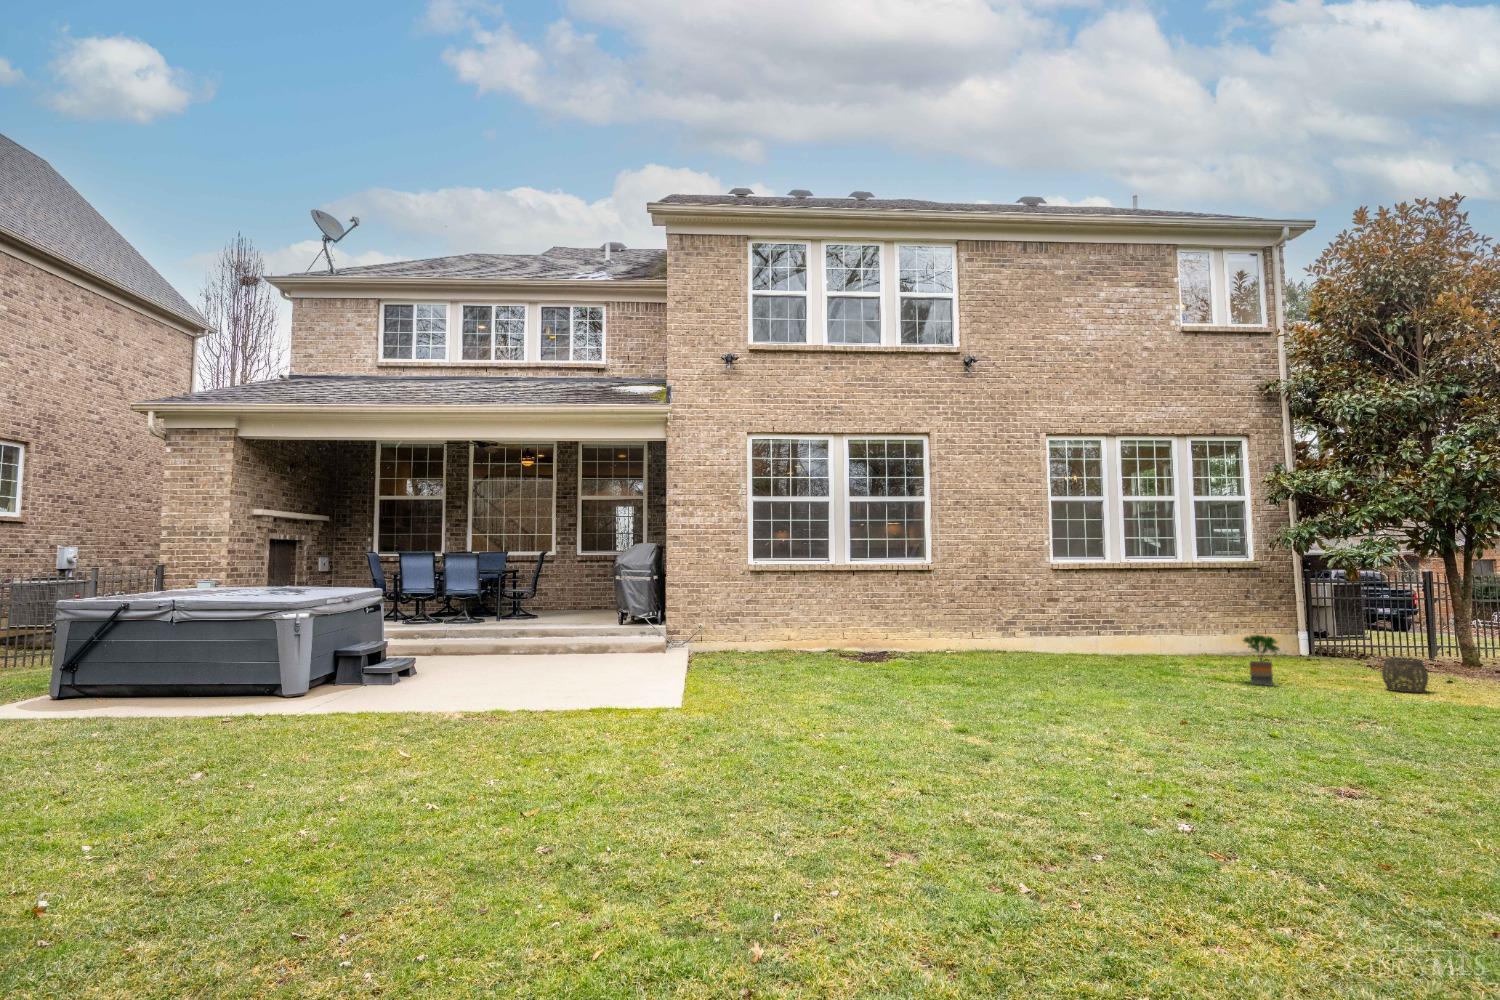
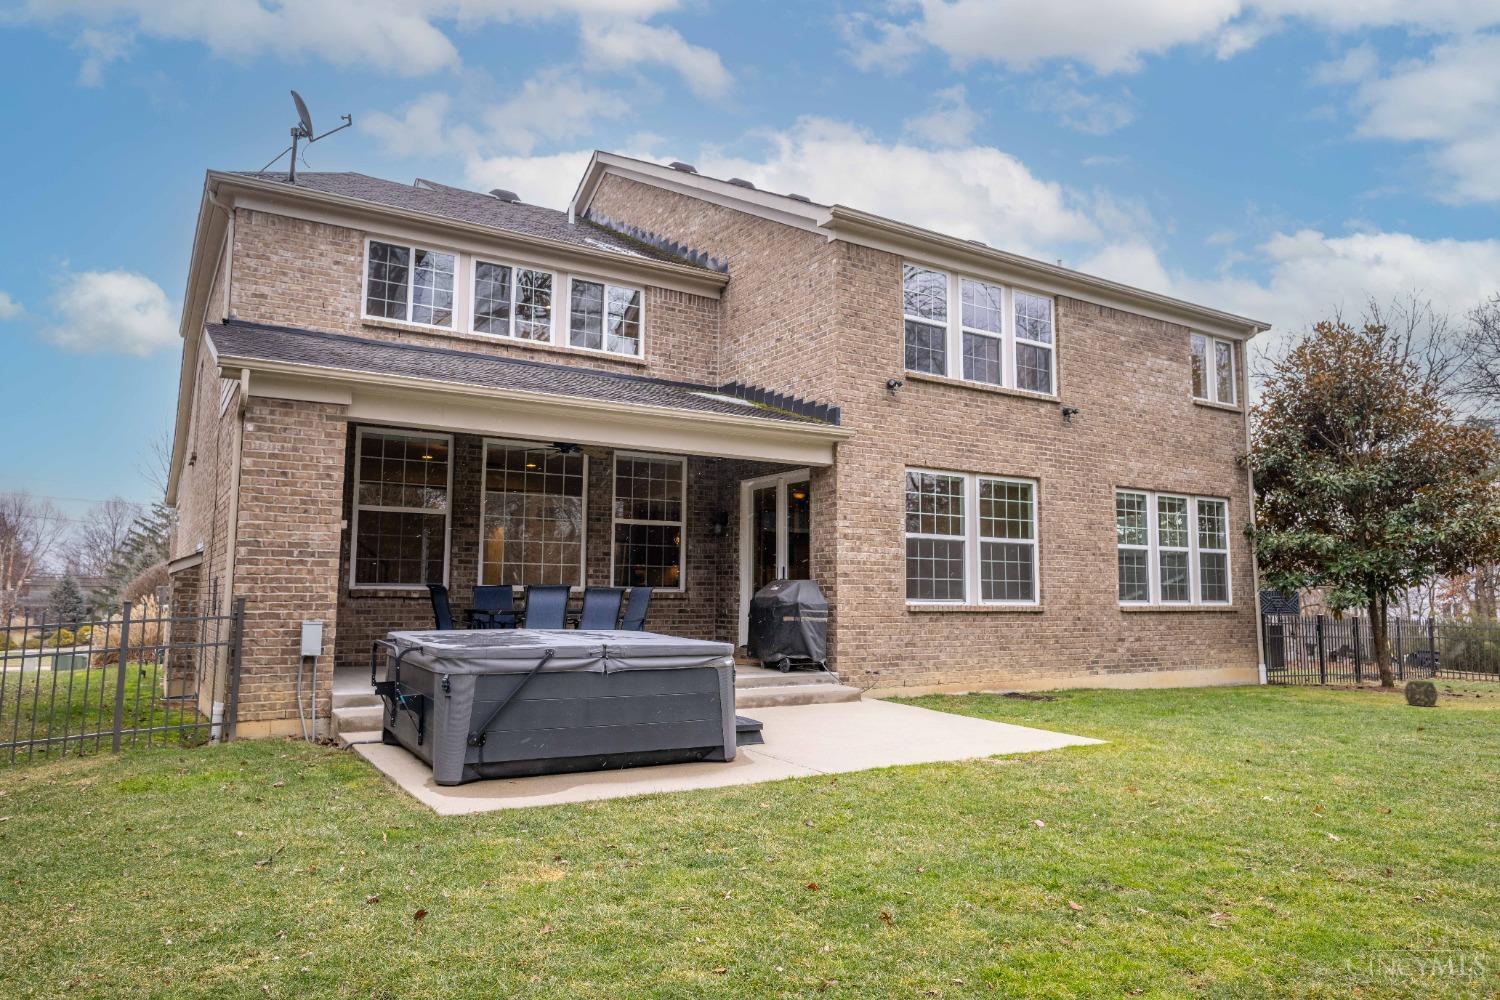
potted tree: present [1243,635,1280,686] -> none [1322,666,1356,706]

